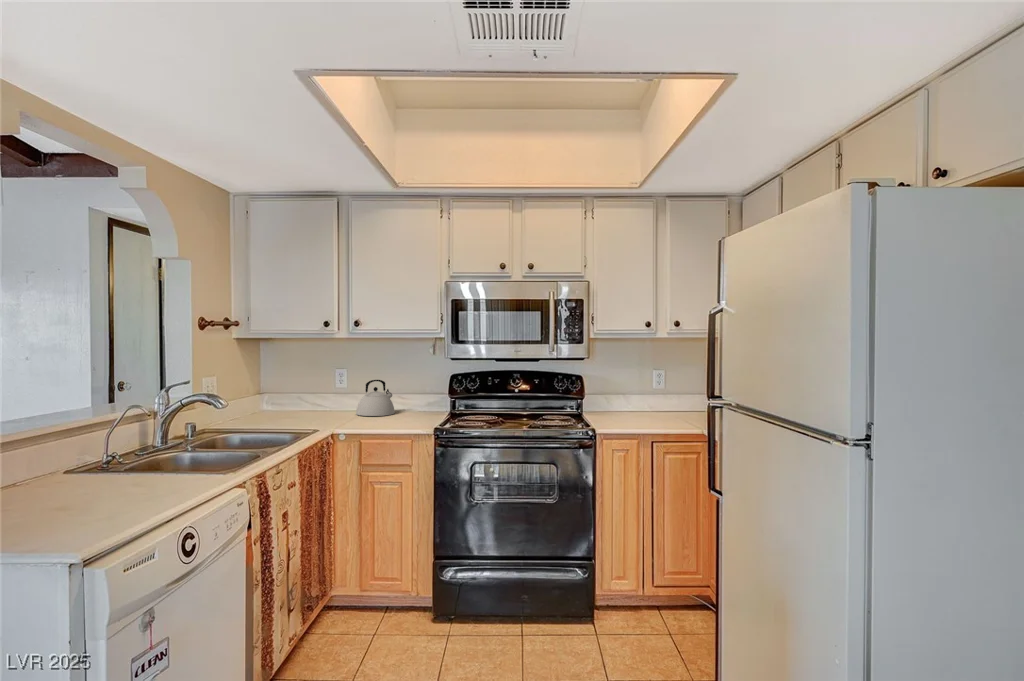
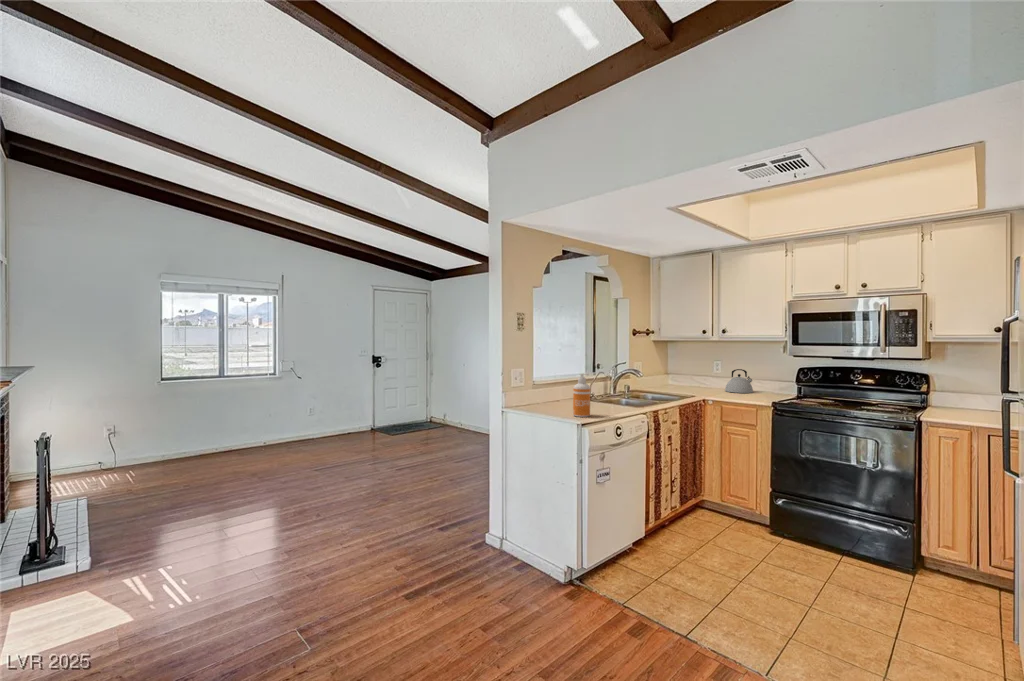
soap dispenser: none [61,424,112,533] -> present [573,374,590,417]

